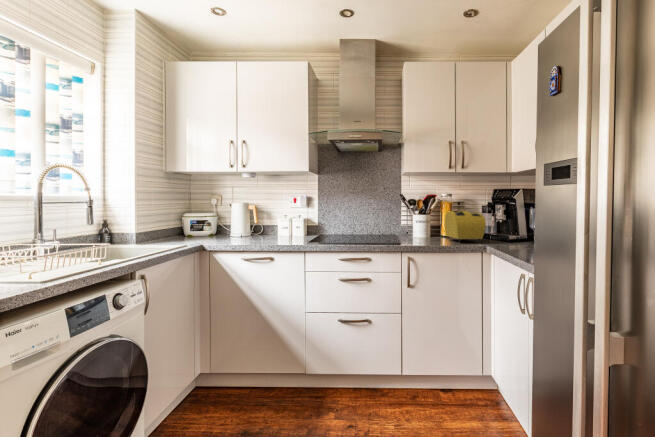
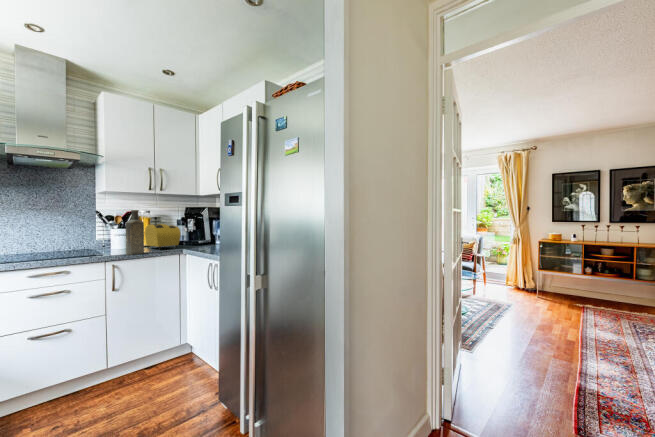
bottle: none [418,194,442,246] -> present [126,210,144,255]

